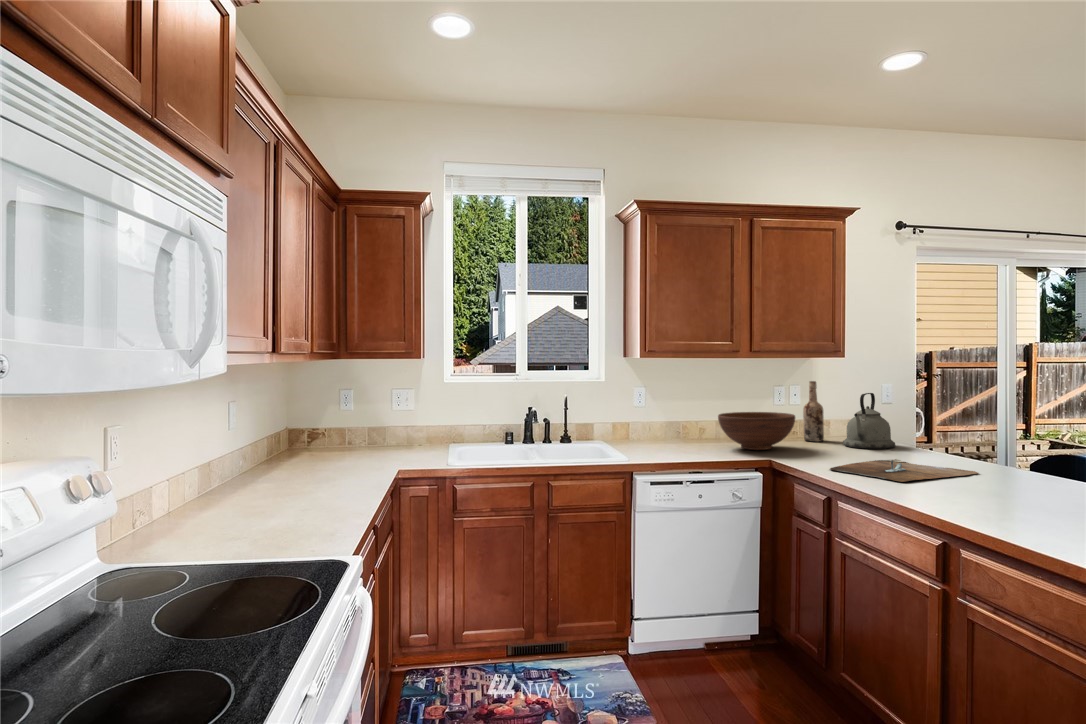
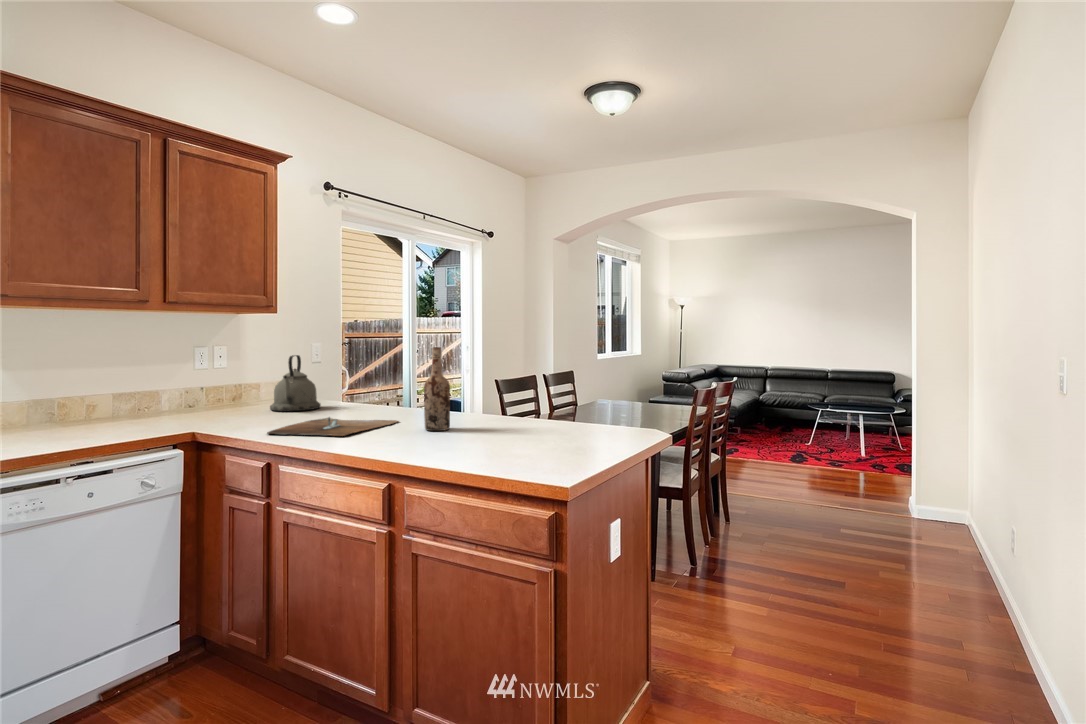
wine bottle: present [803,381,824,442] -> present [424,347,450,431]
fruit bowl: present [718,412,795,450] -> none [114,379,220,424]

